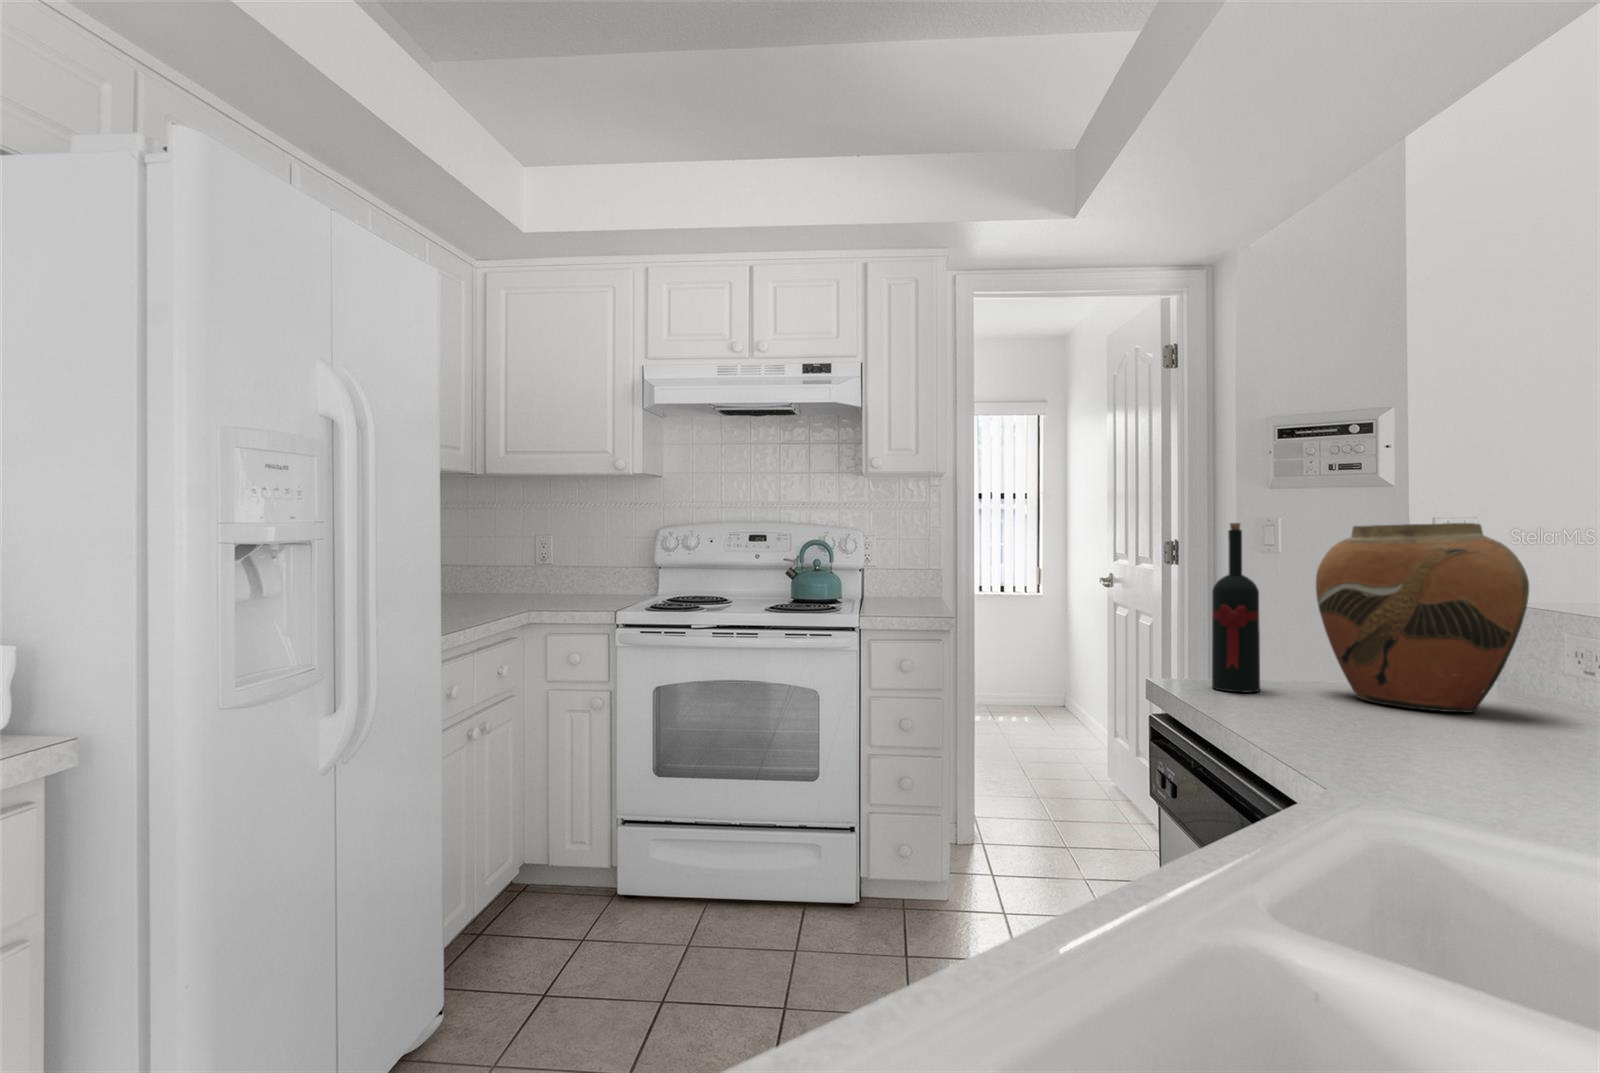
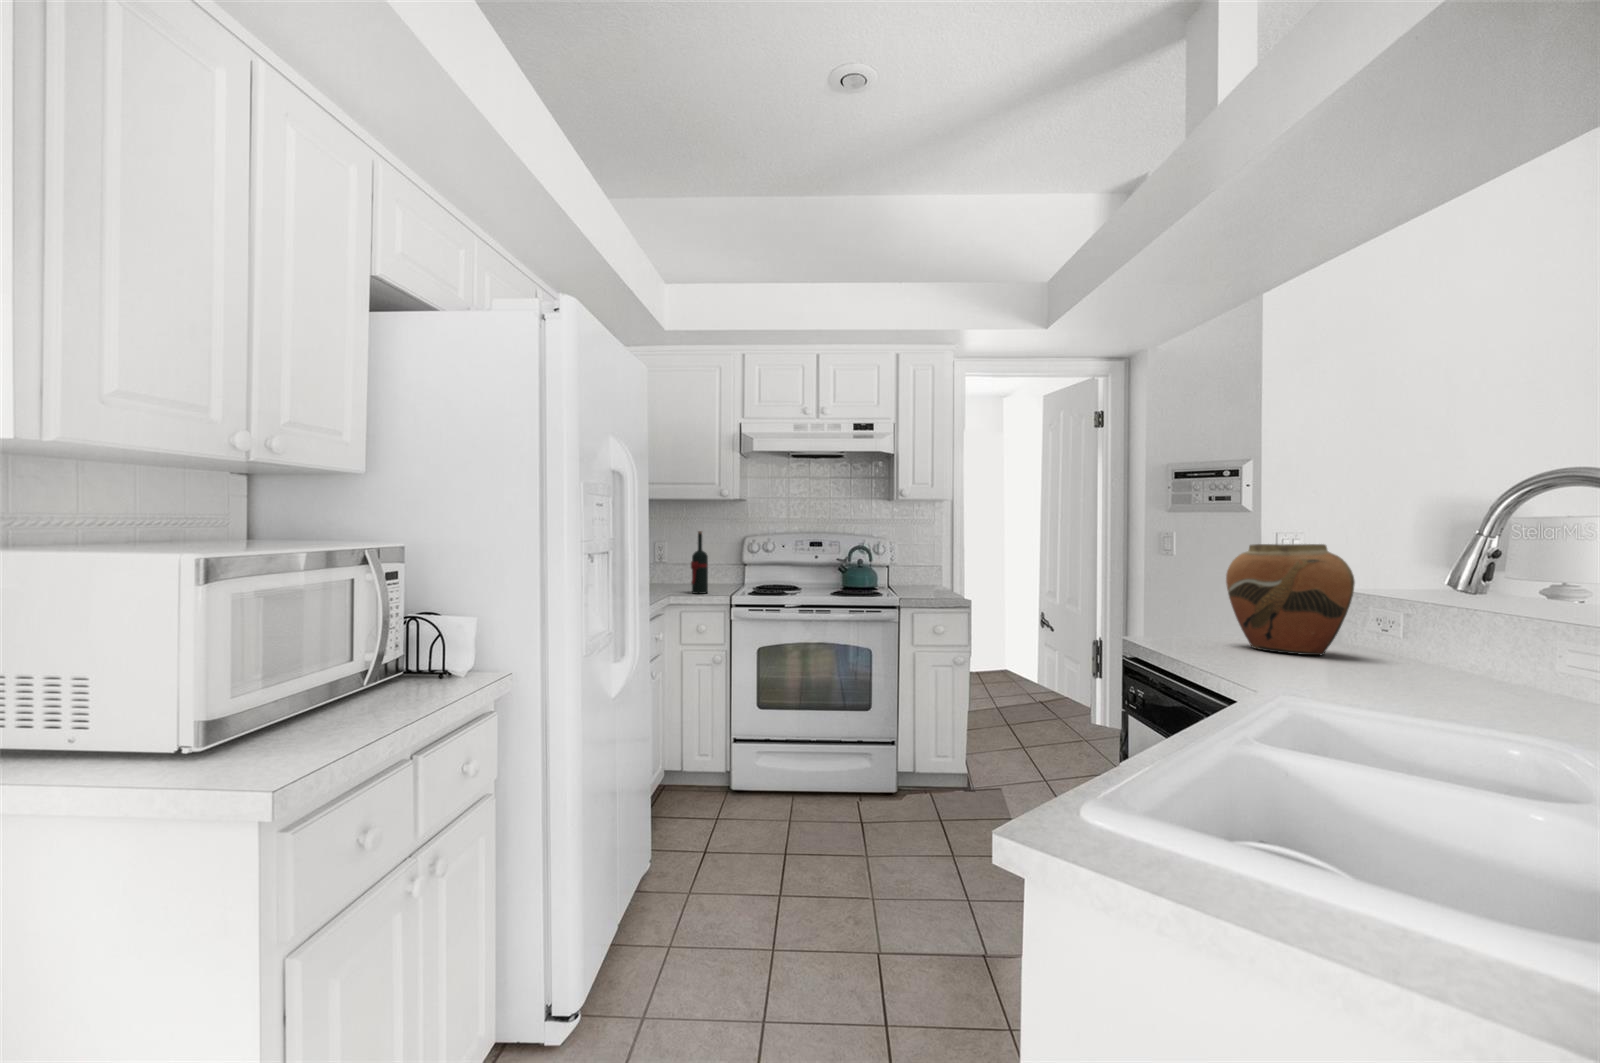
wine bottle: present [1212,523,1260,692] -> present [691,531,708,594]

